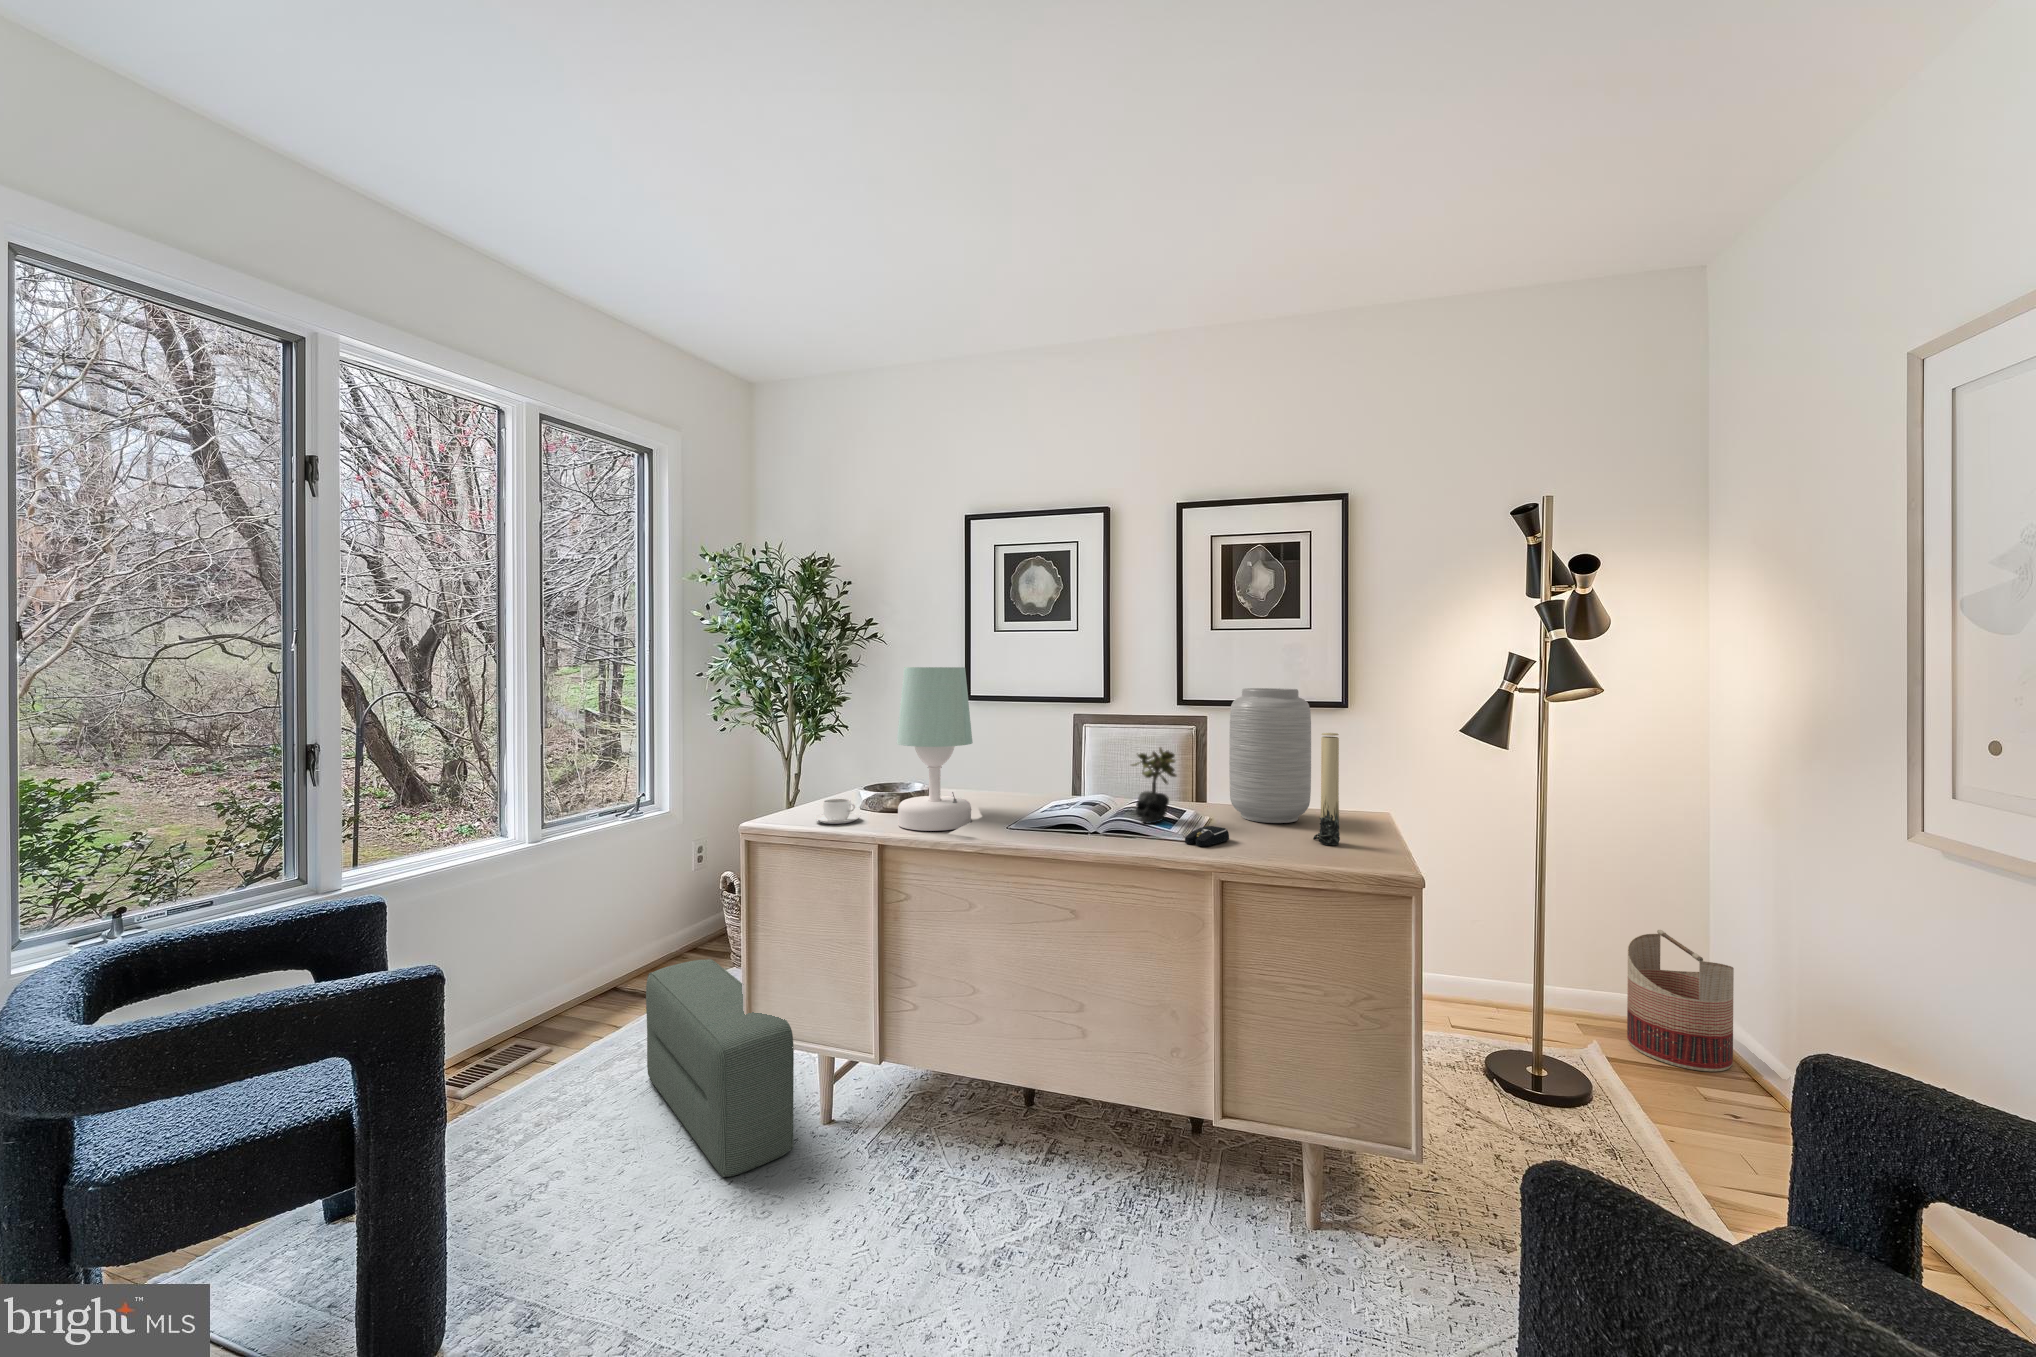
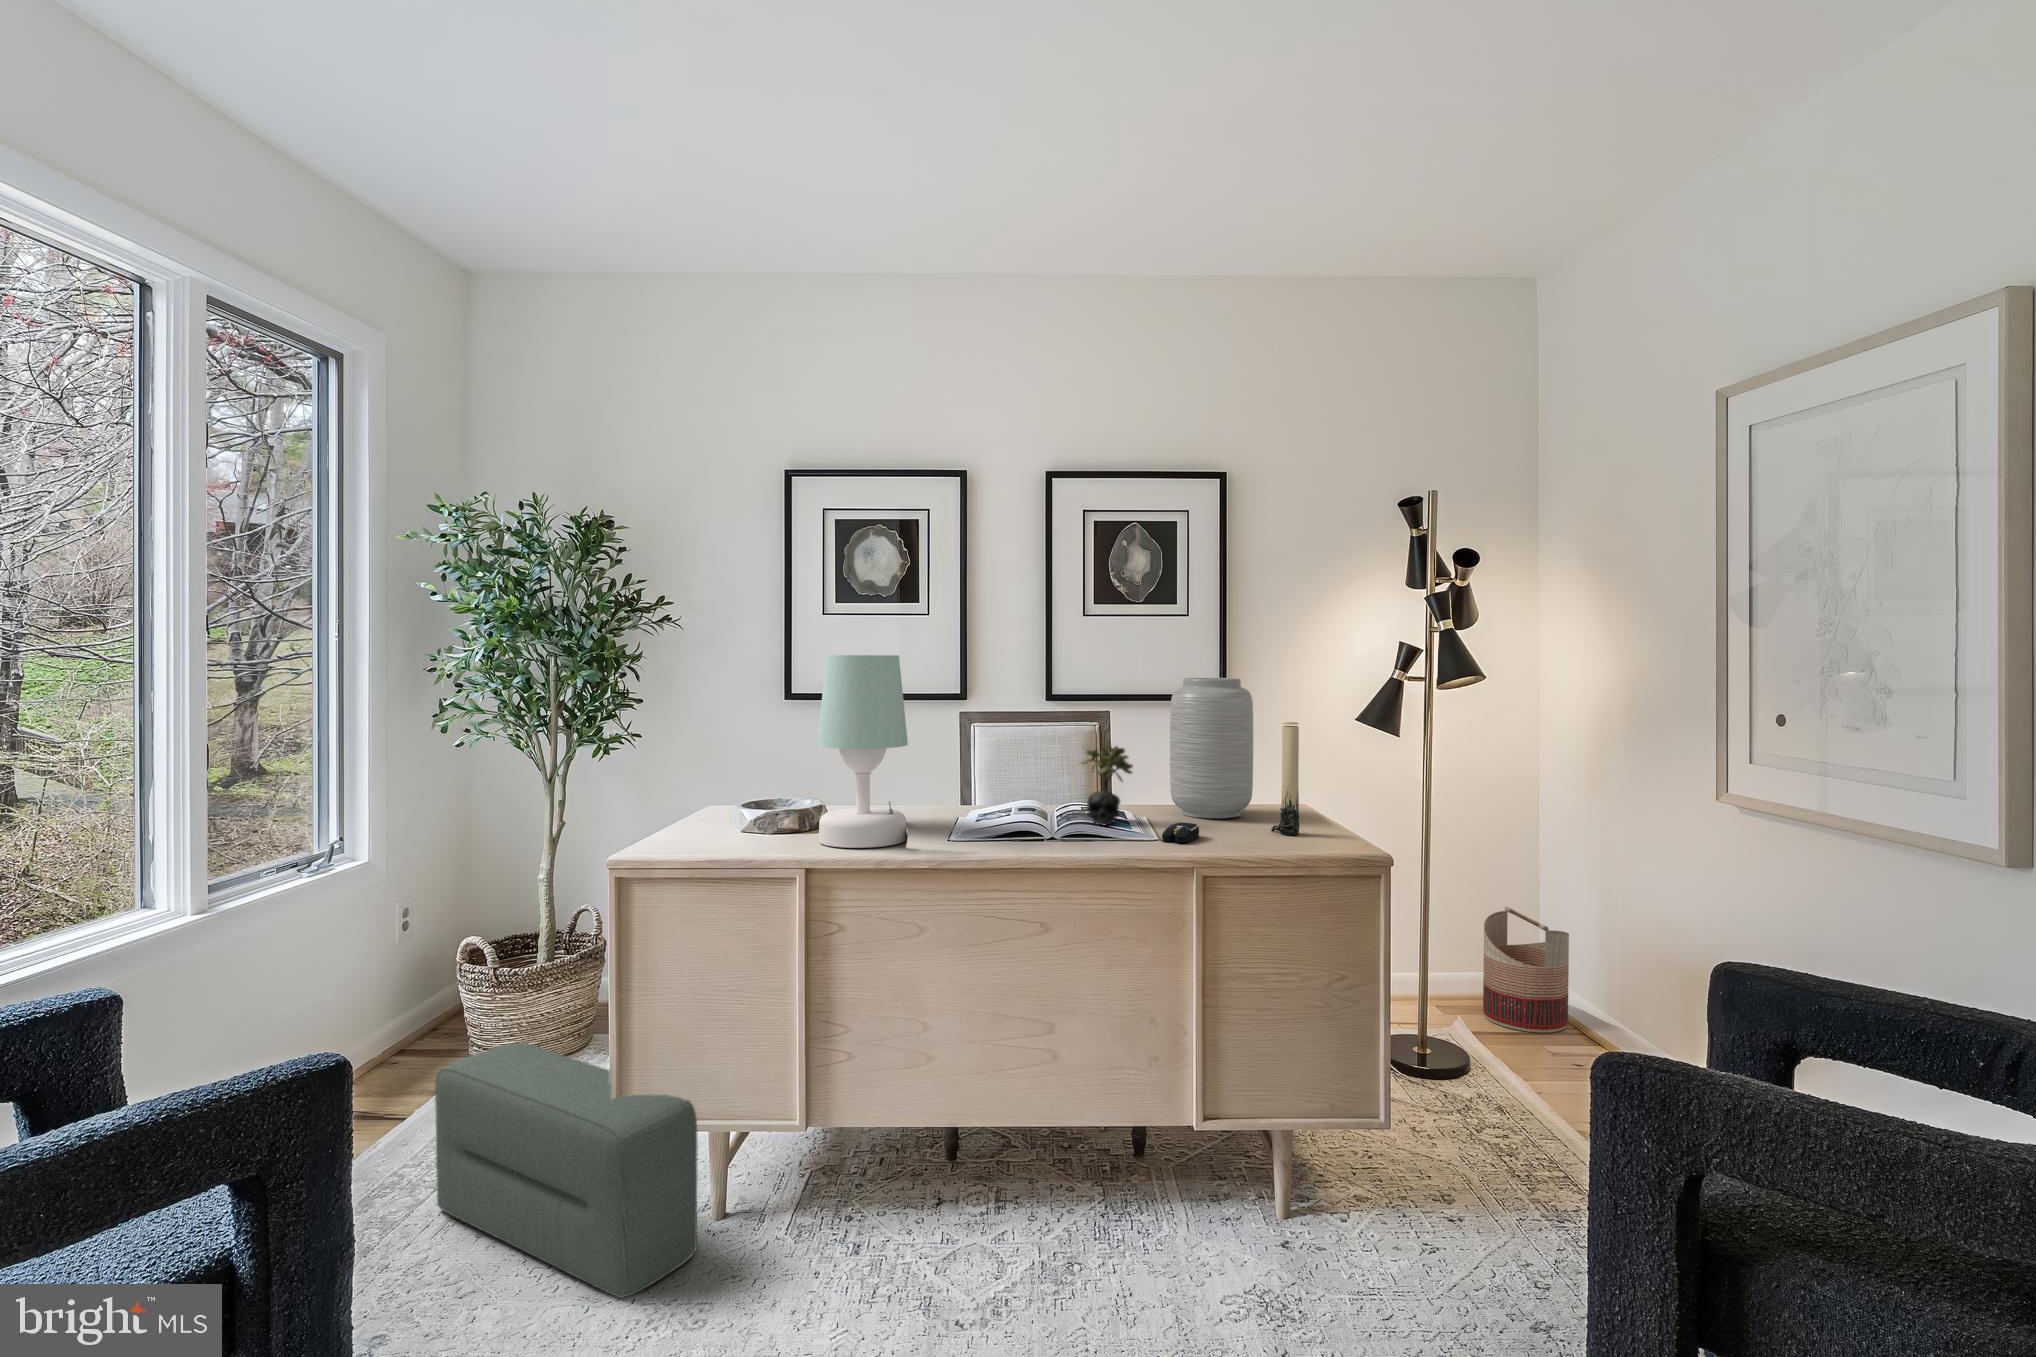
coffee cup: present [814,799,861,824] -> none [709,817,768,848]

